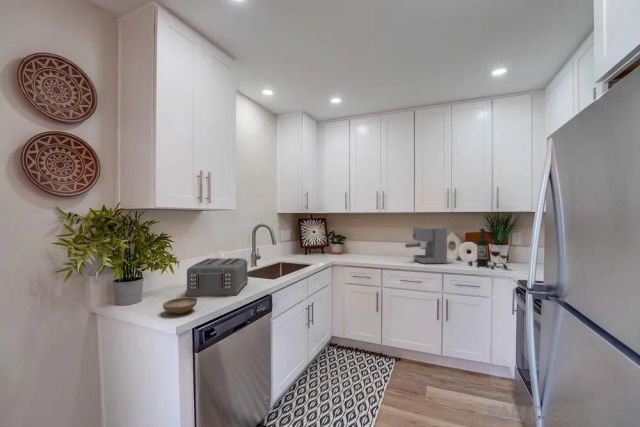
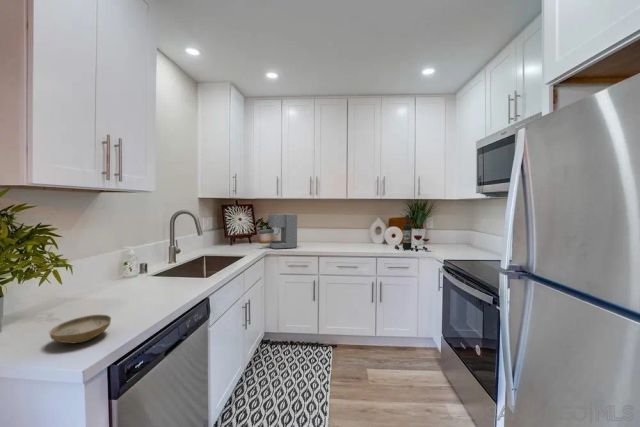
coffee maker: present [405,227,447,264] -> present [258,214,297,249]
toaster: present [185,258,248,296] -> none [82,254,174,313]

